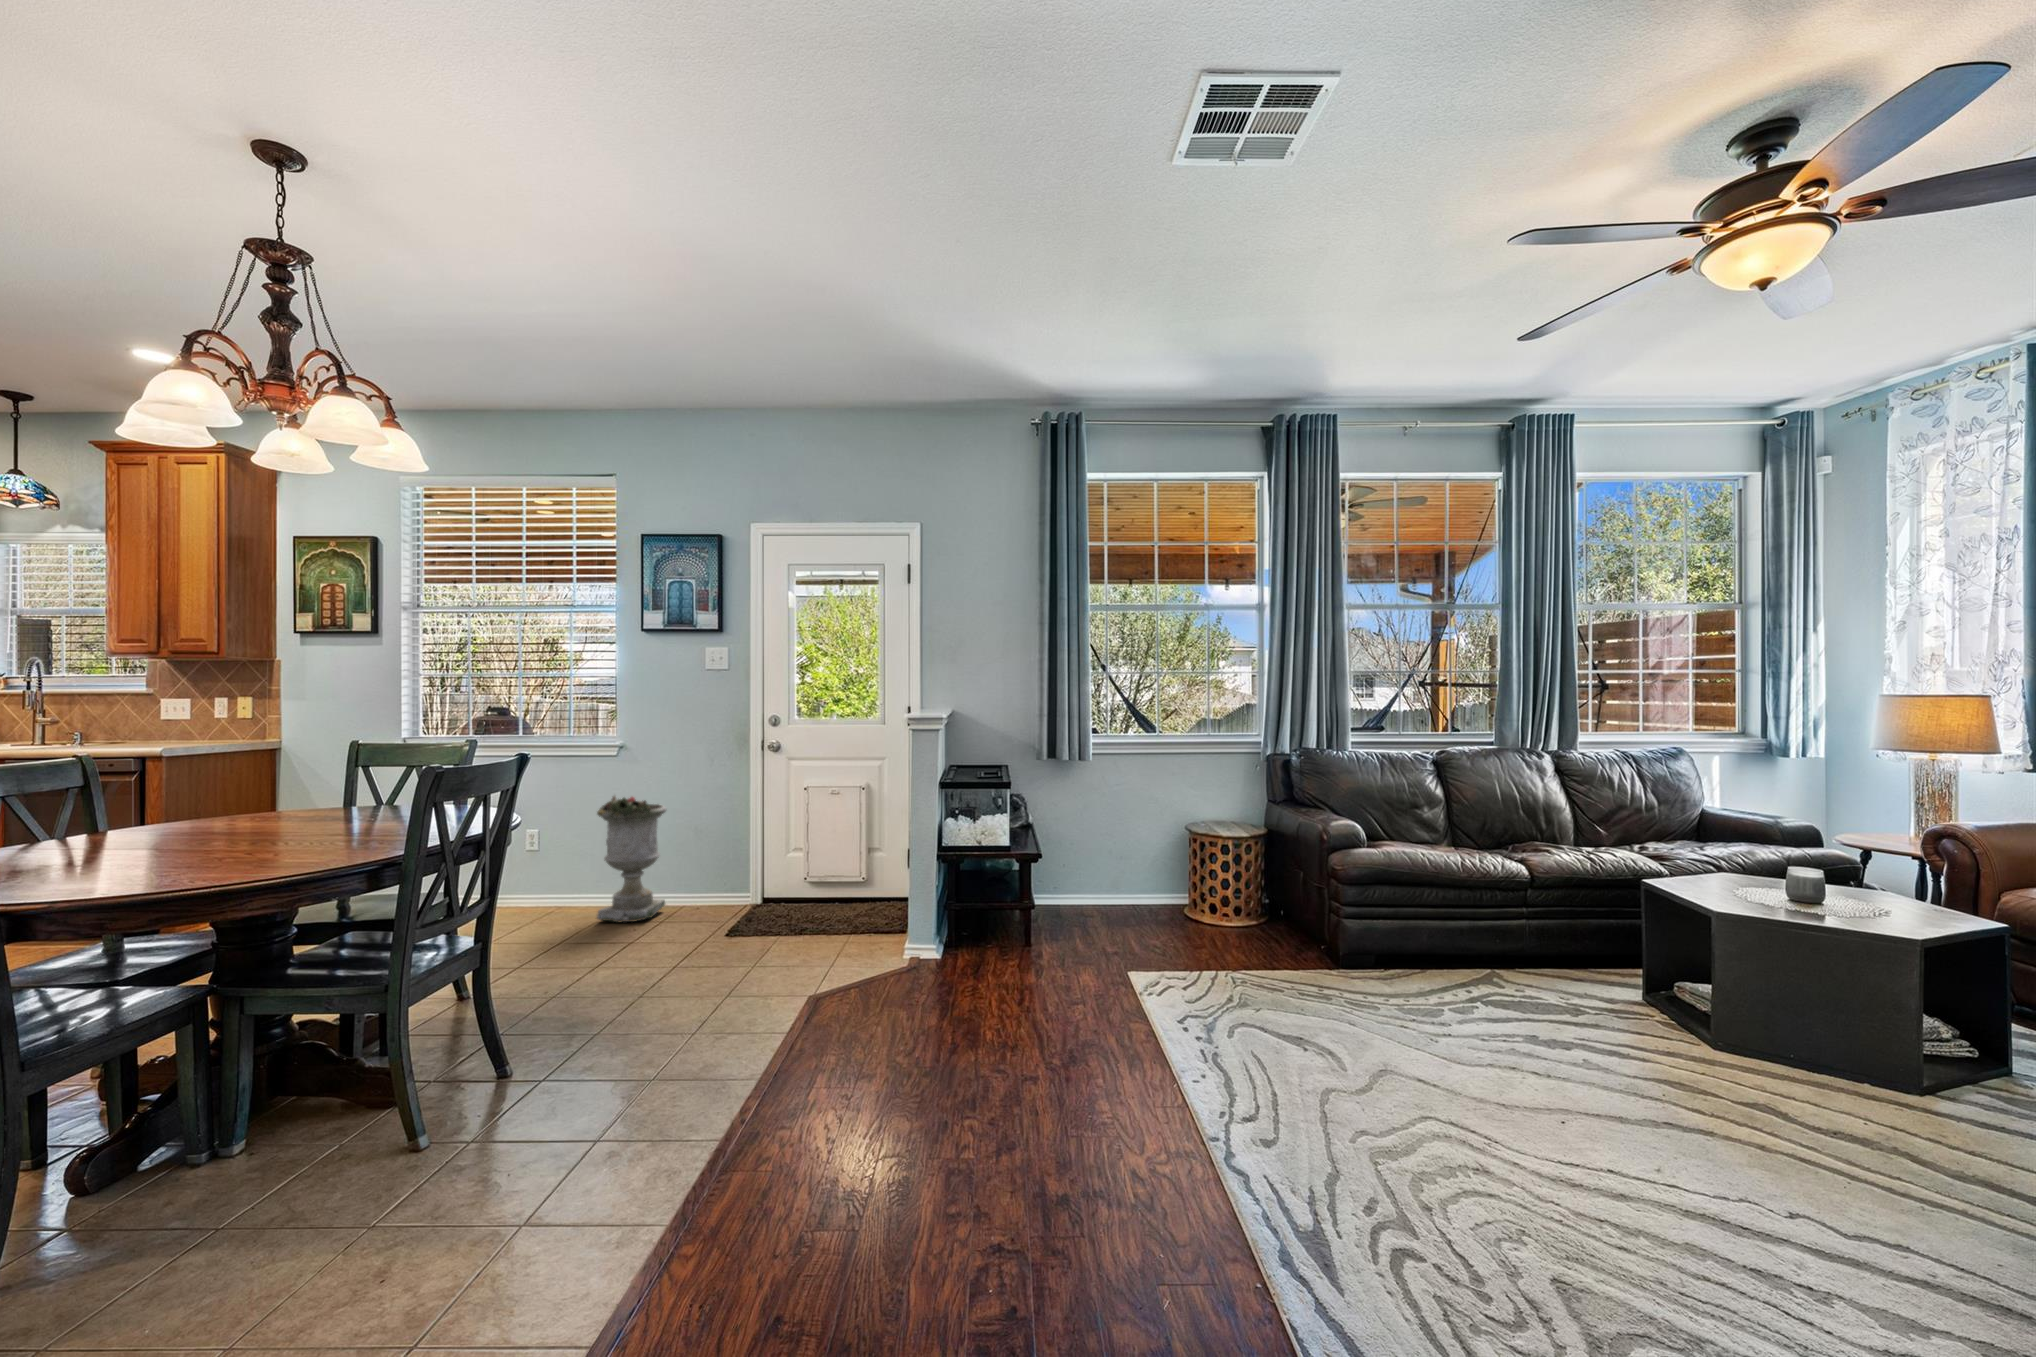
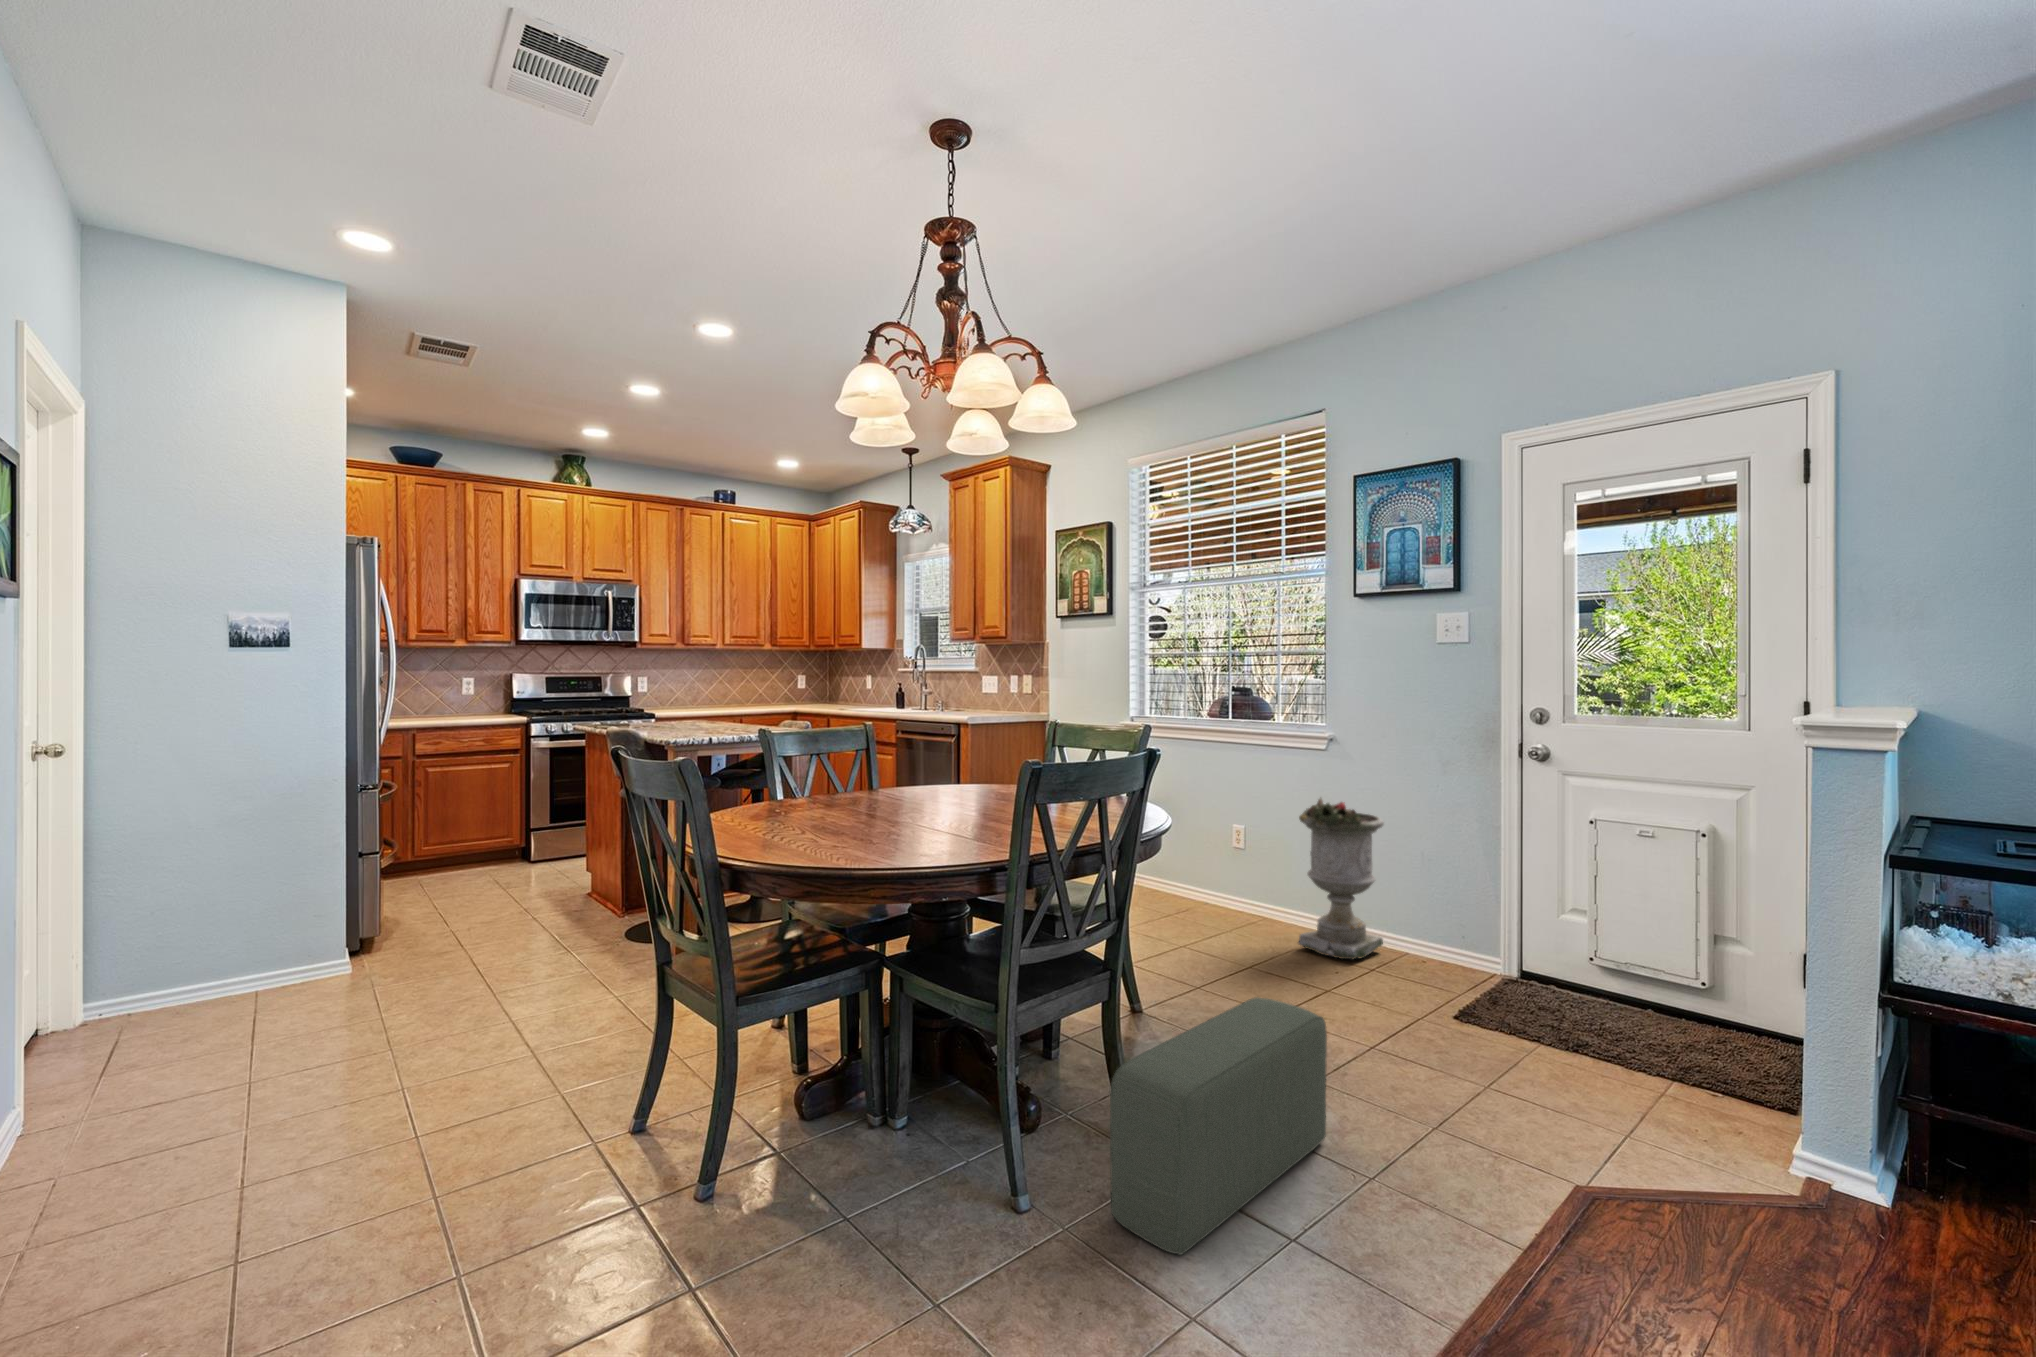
pouf: none [515,933,660,1111] -> present [1110,997,1327,1255]

